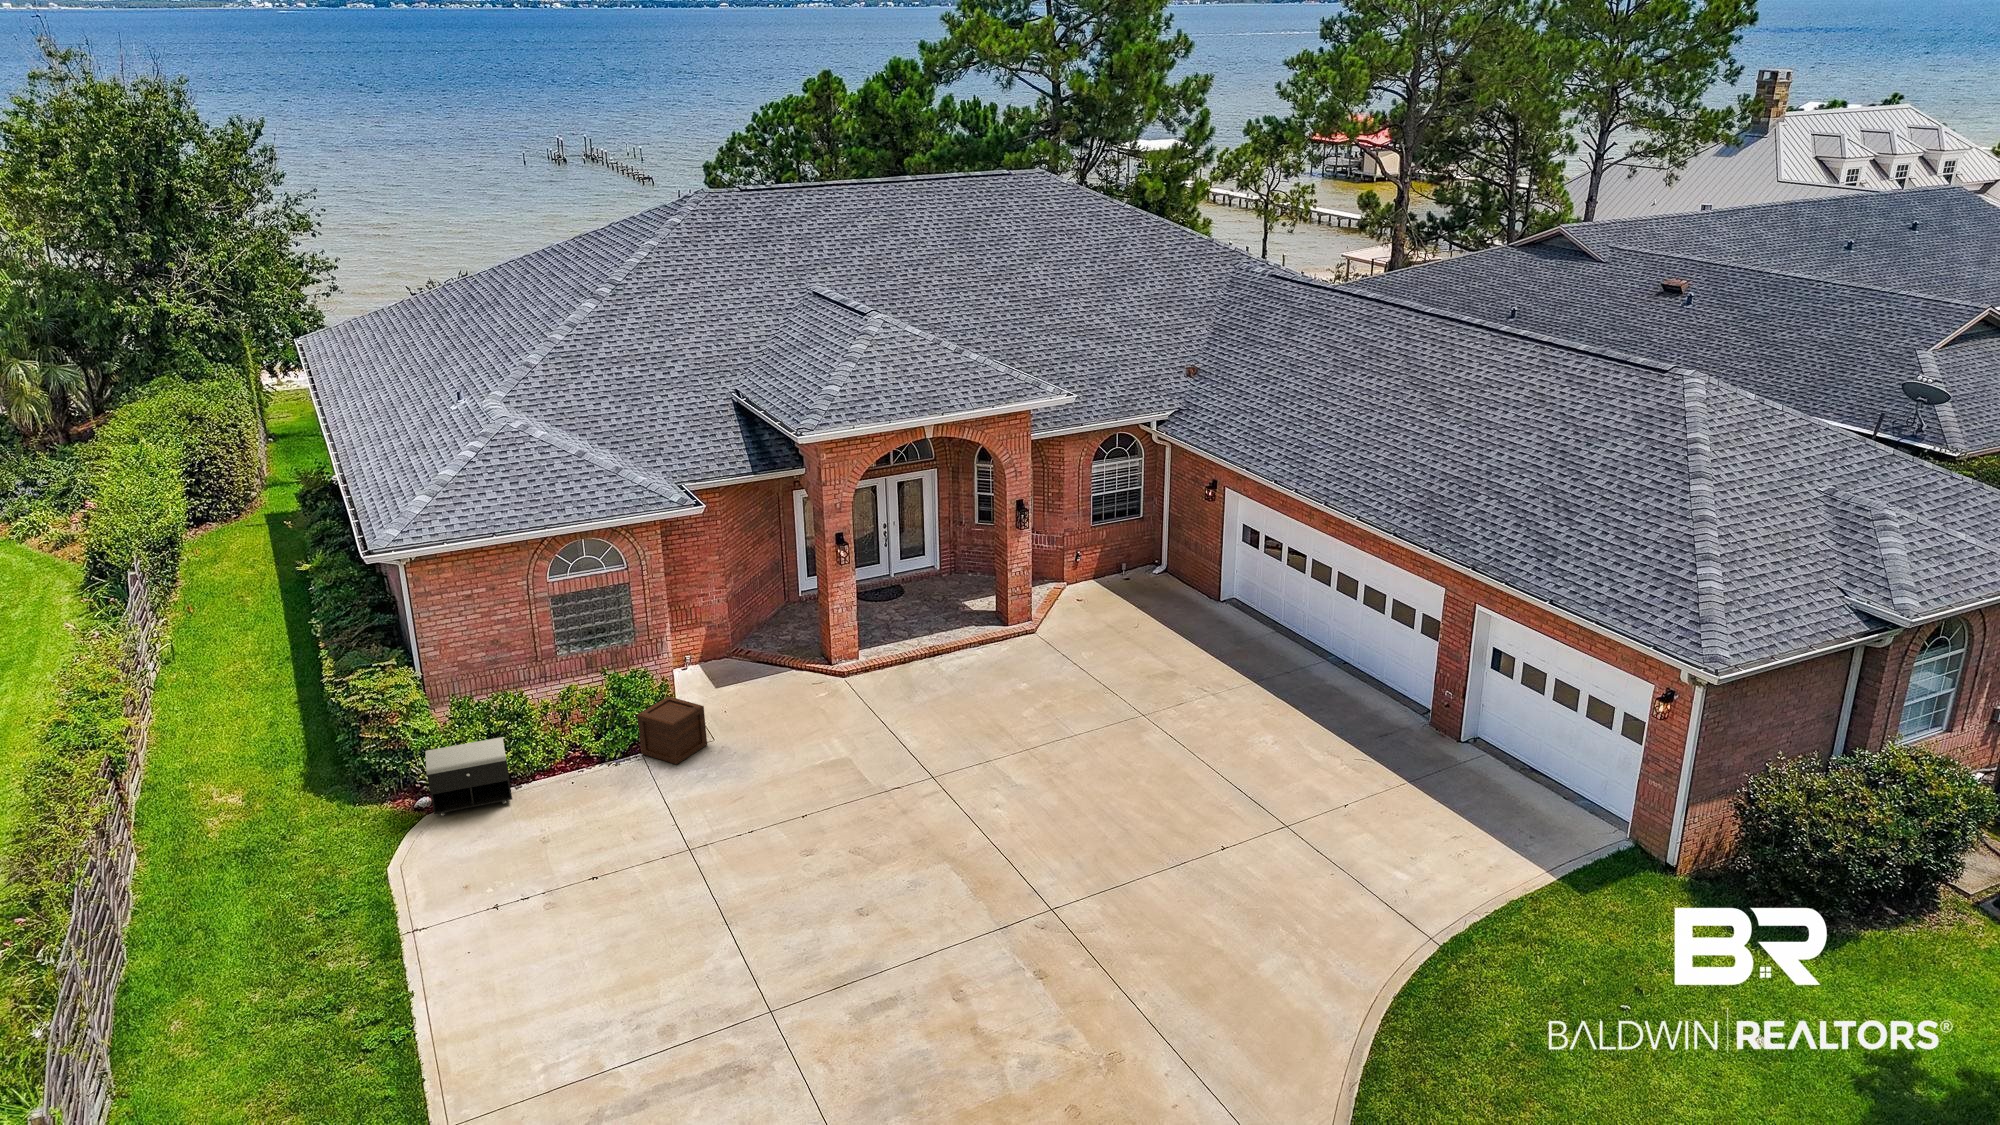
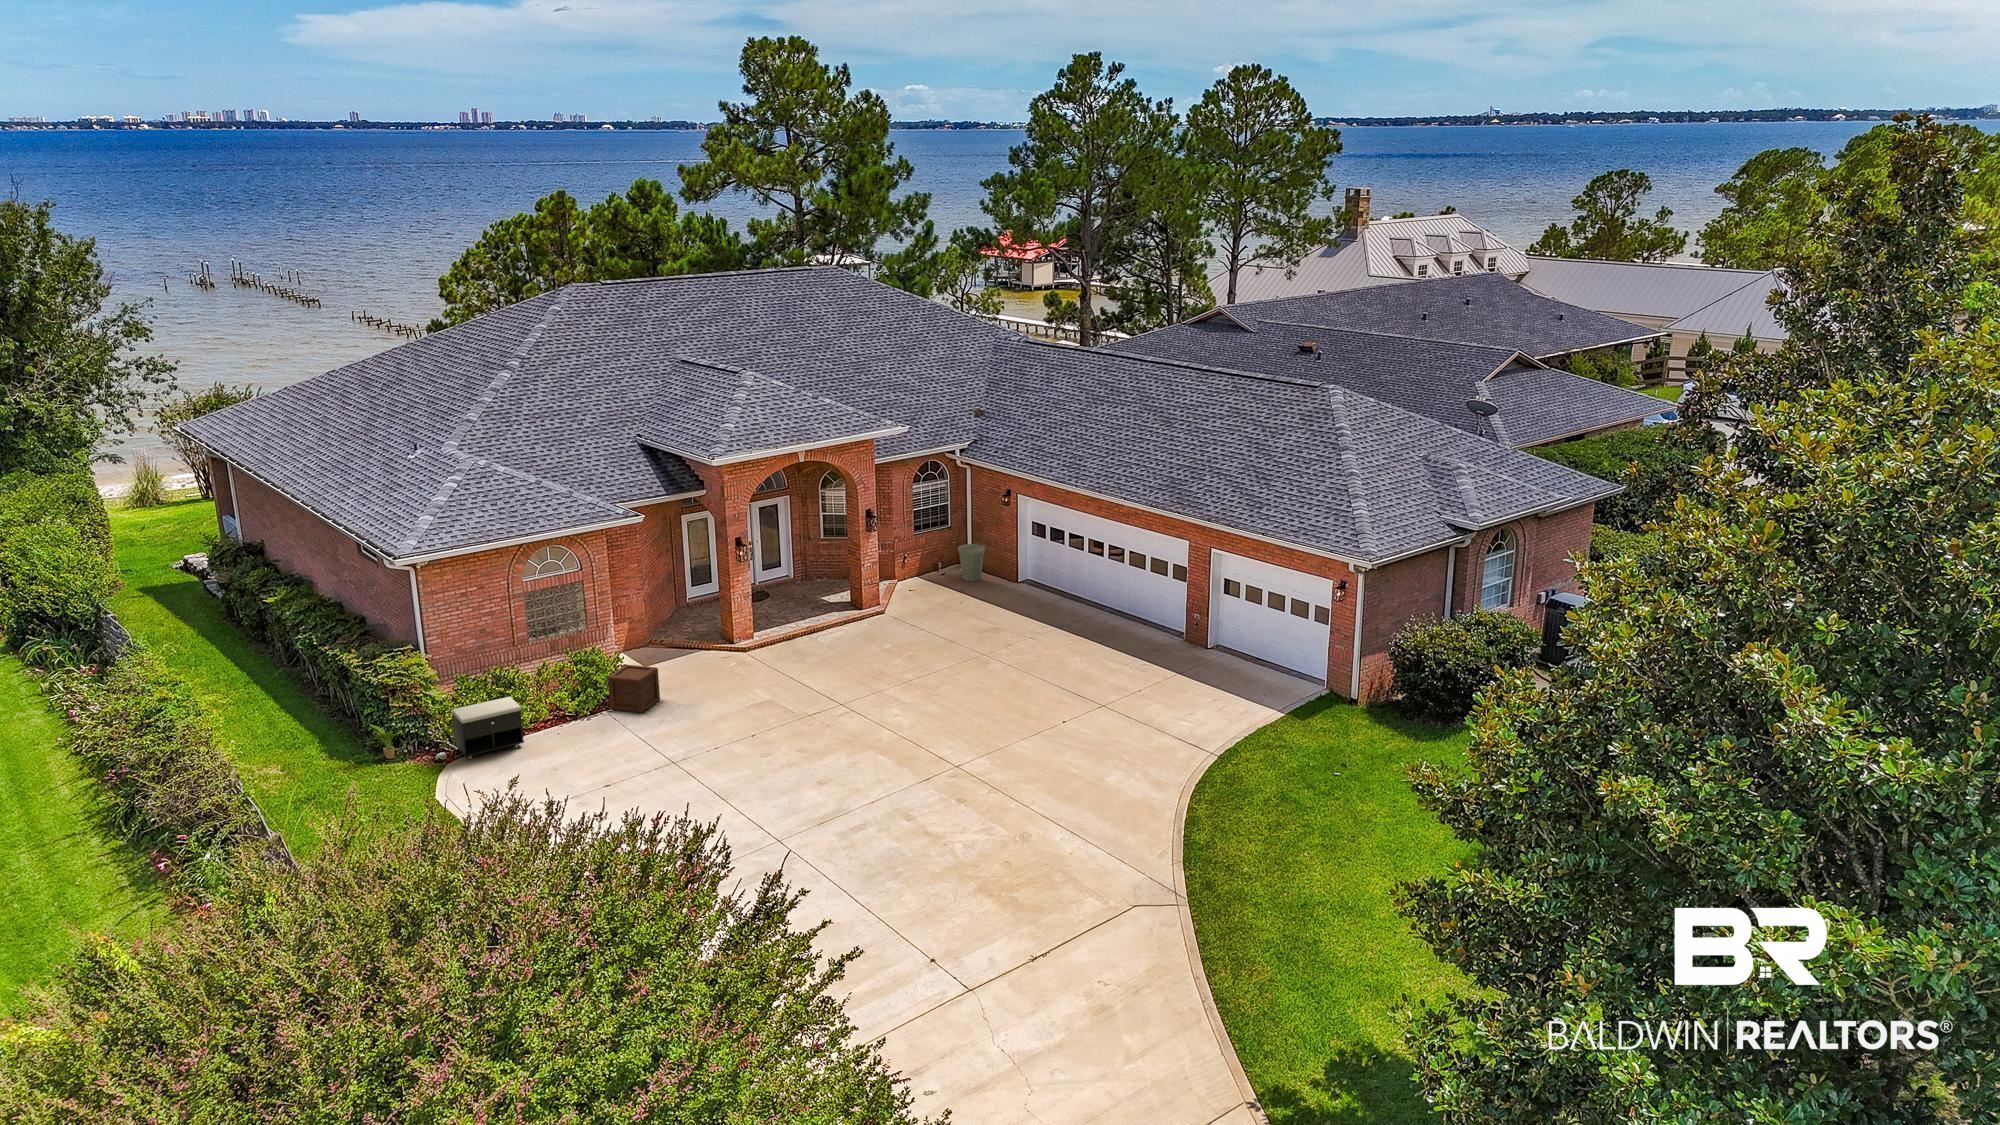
trash can: none [1150,541,1186,590] -> present [958,544,985,581]
potted plant: none [327,760,369,804] -> present [370,724,402,759]

